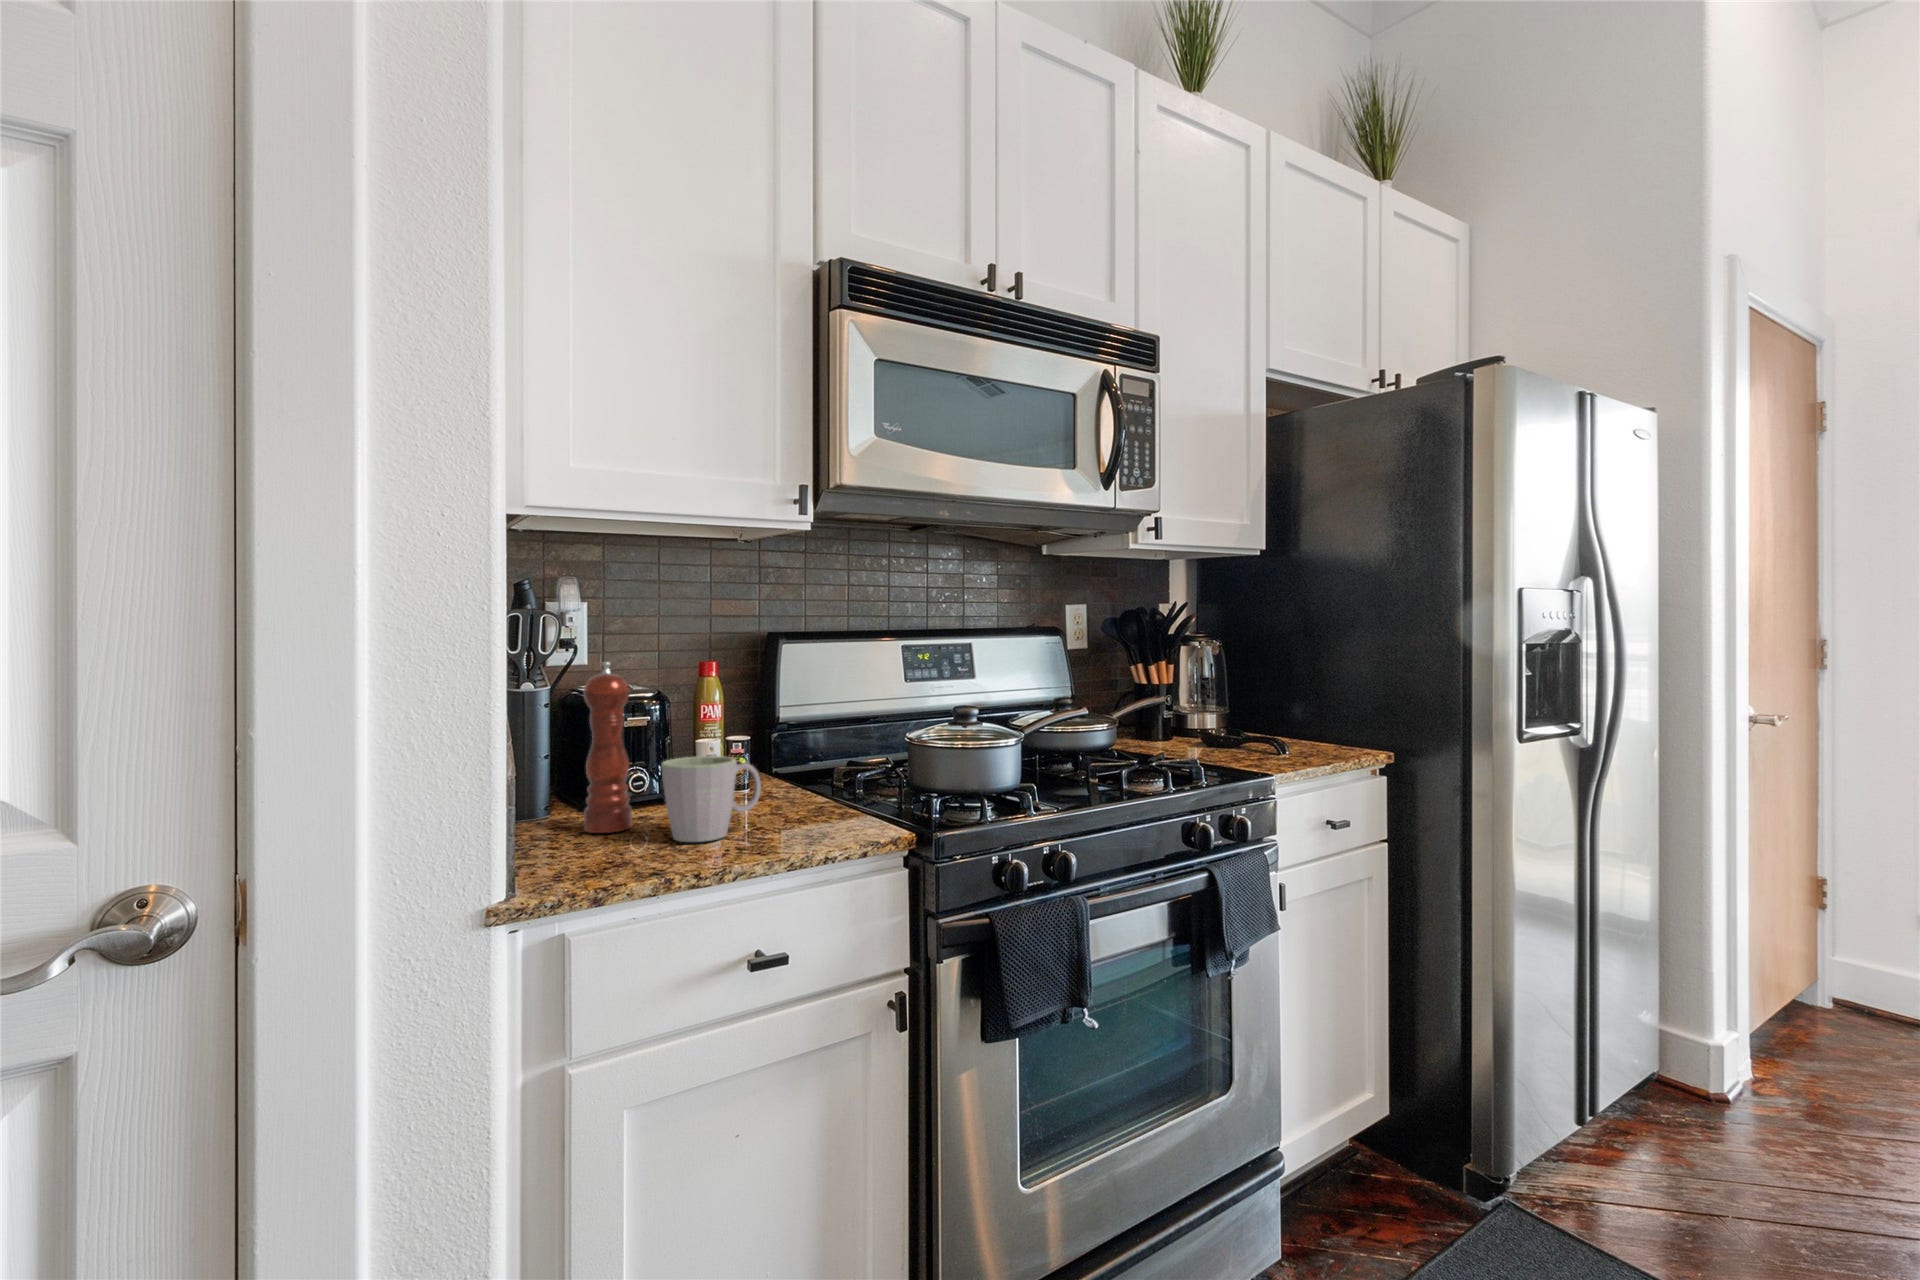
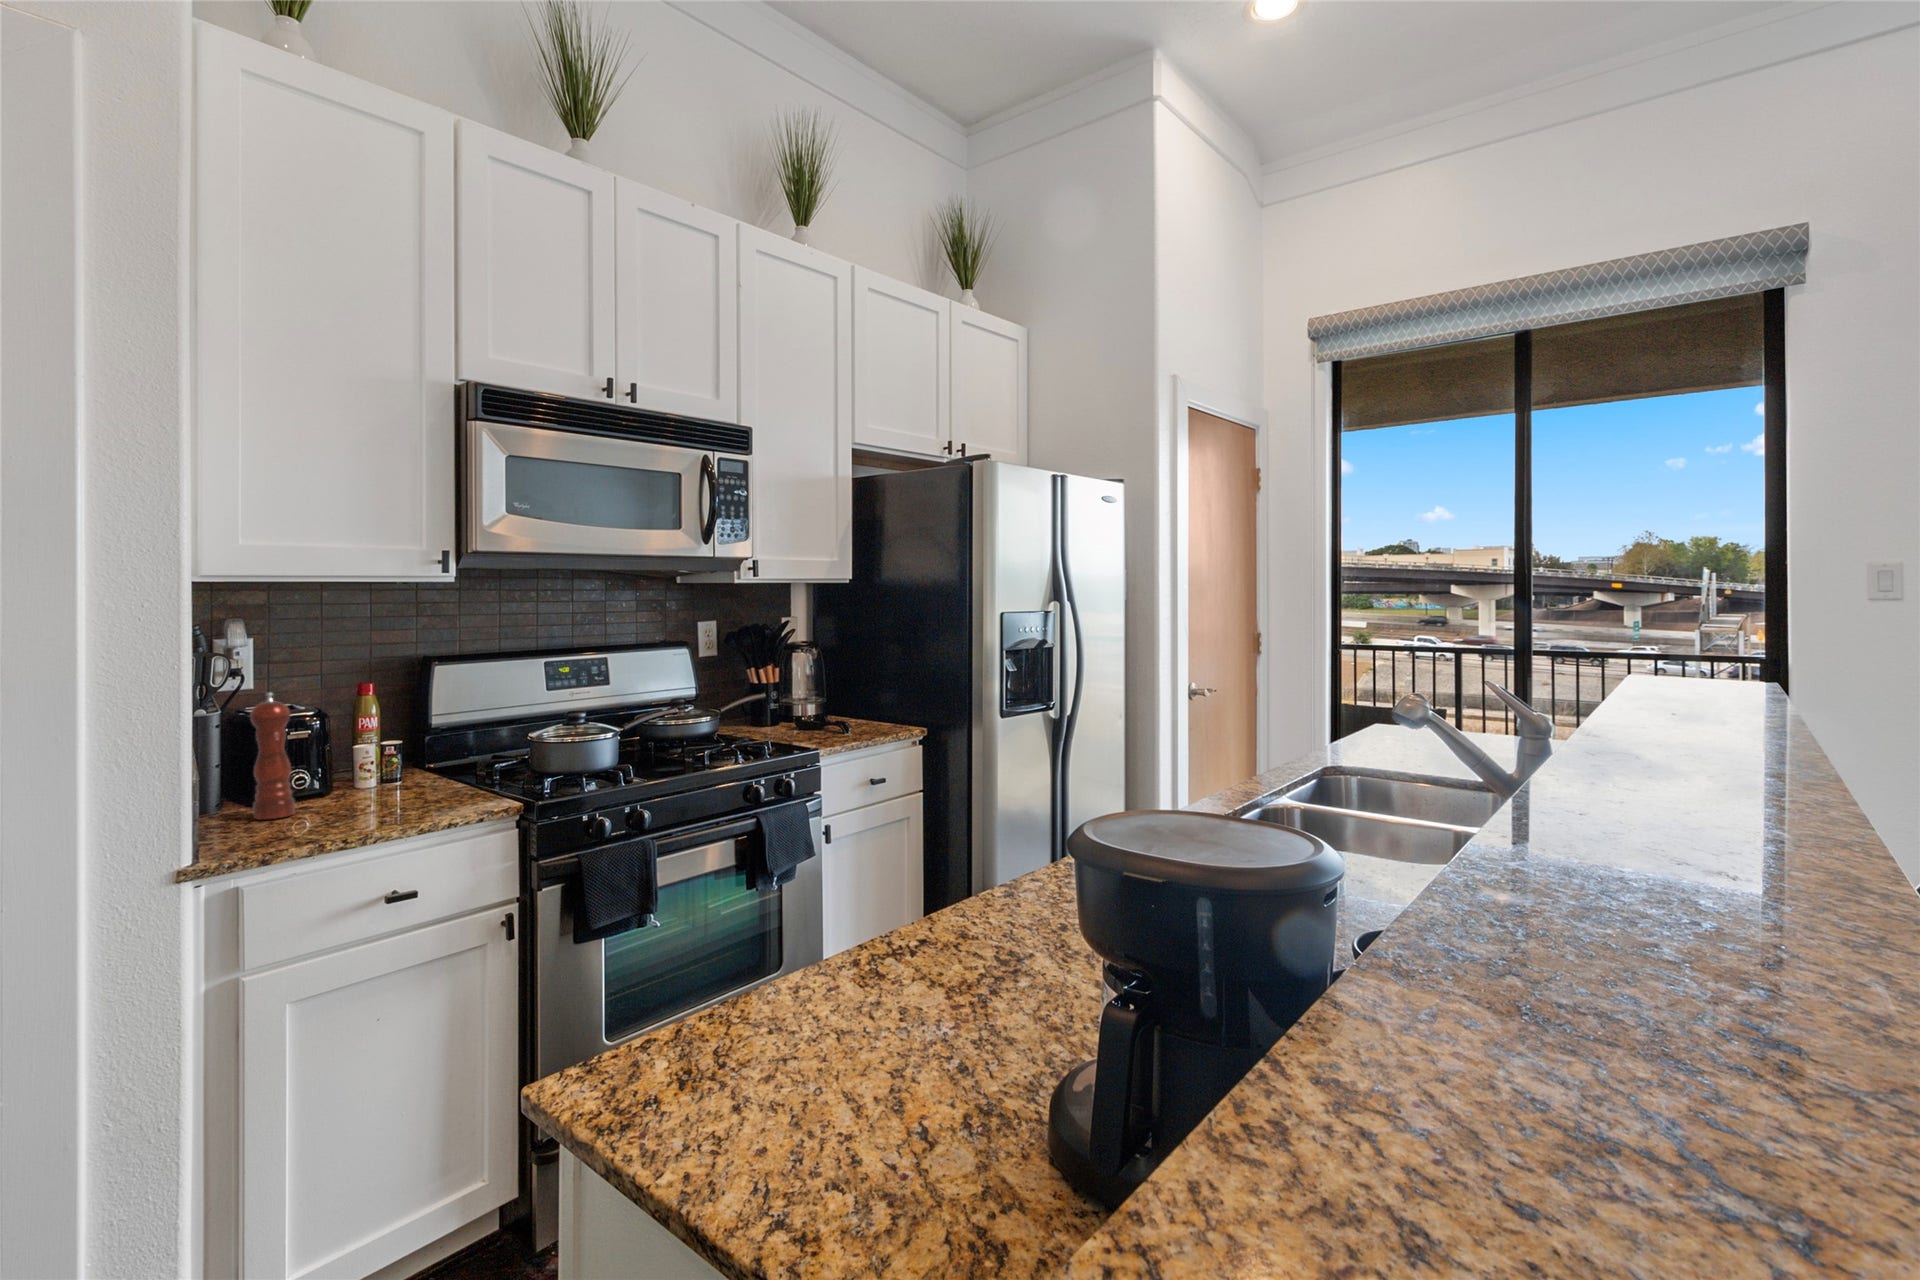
mug: present [661,756,761,842] -> none [317,759,402,821]

